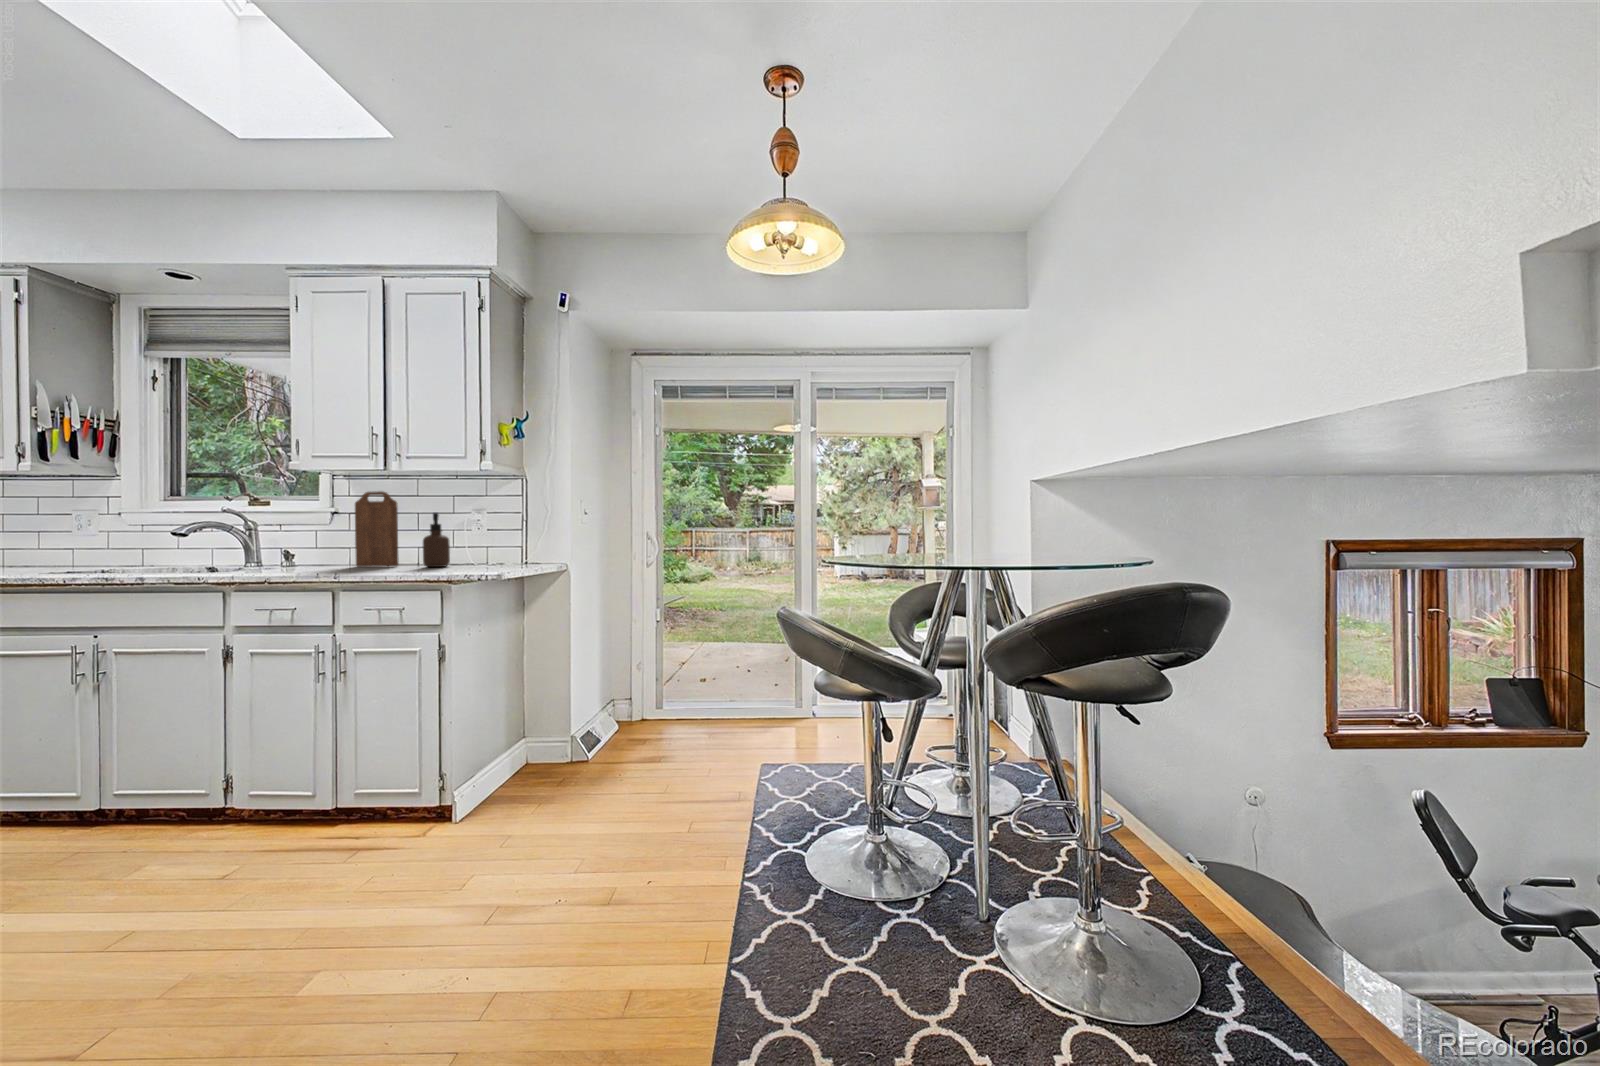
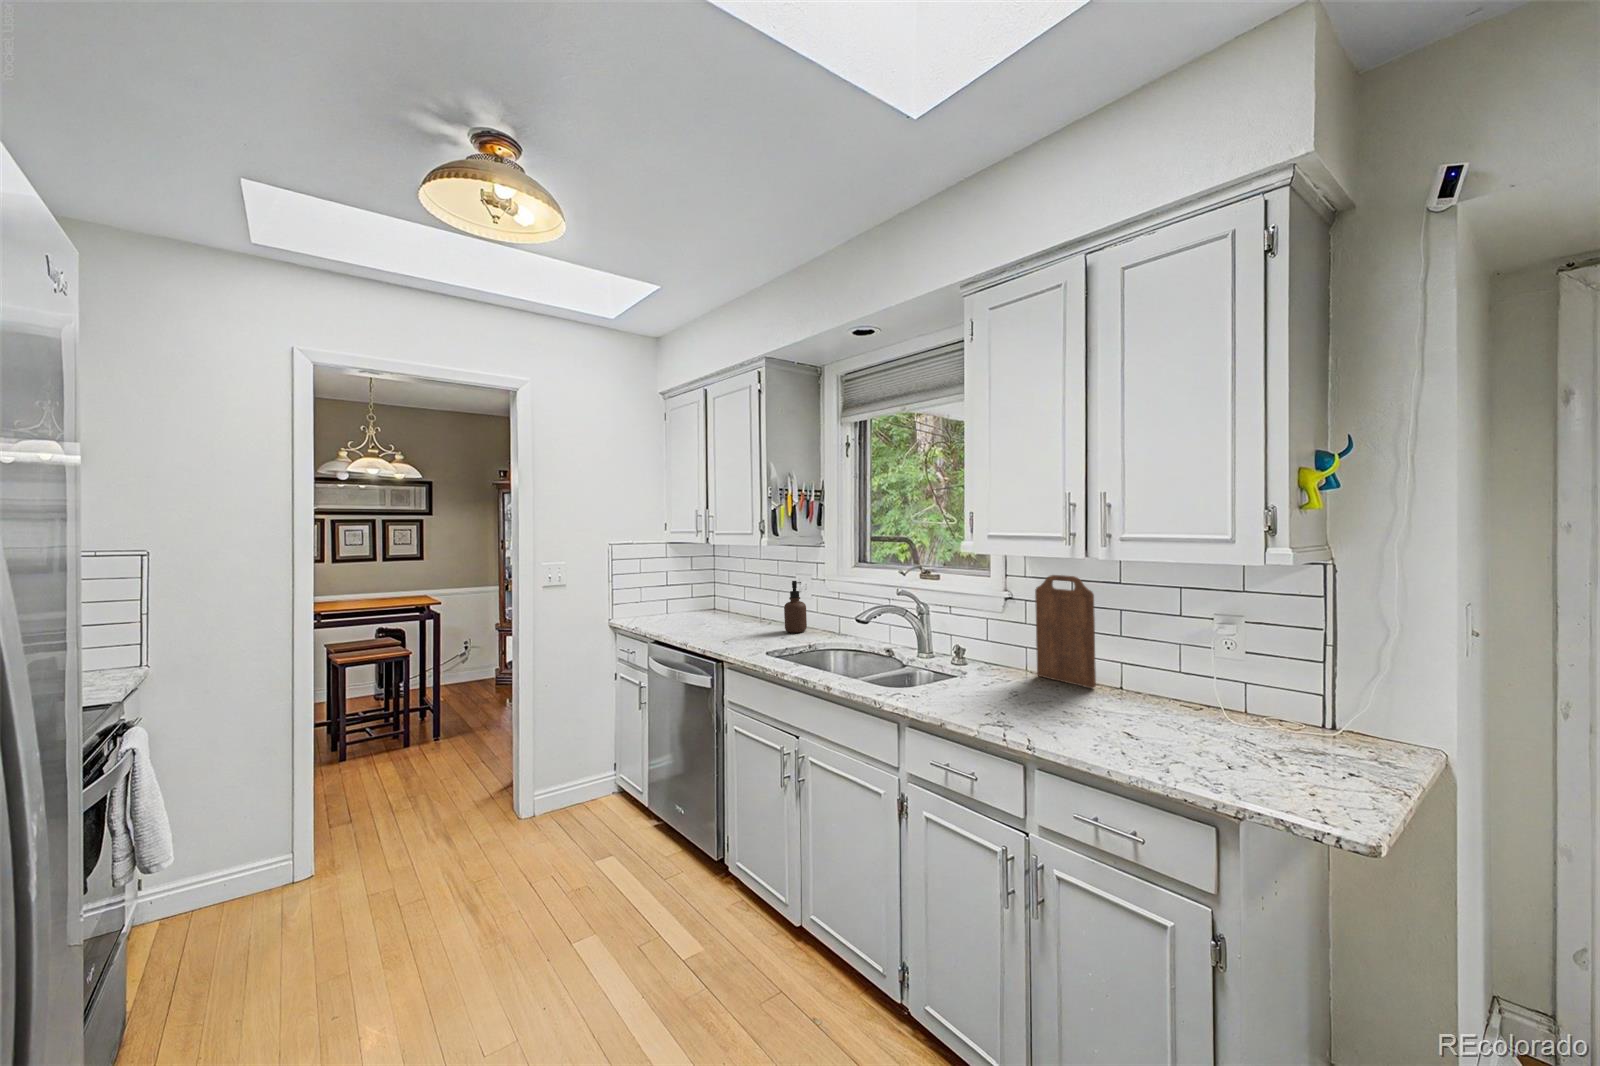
soap dispenser: present [423,513,450,567] -> present [784,581,807,633]

